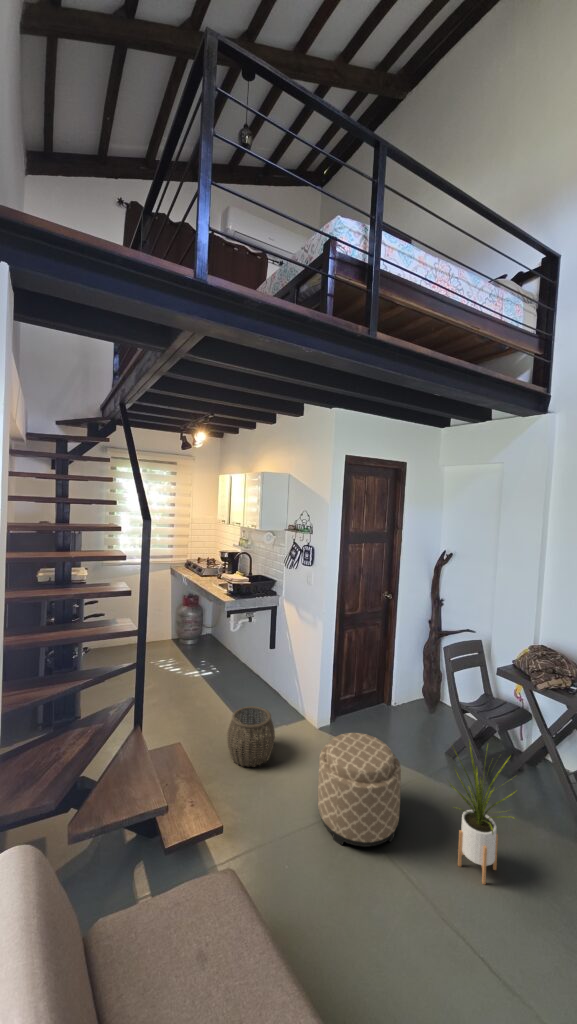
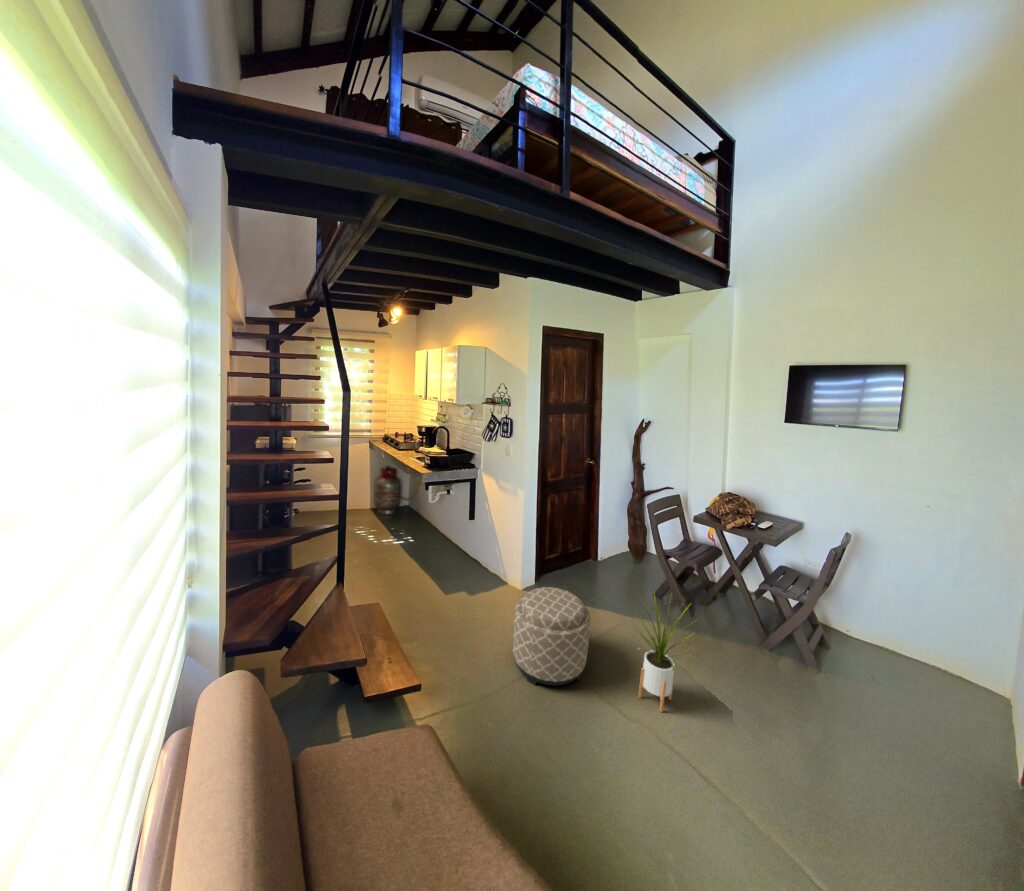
woven basket: present [227,706,275,767] -> none [426,566,472,620]

